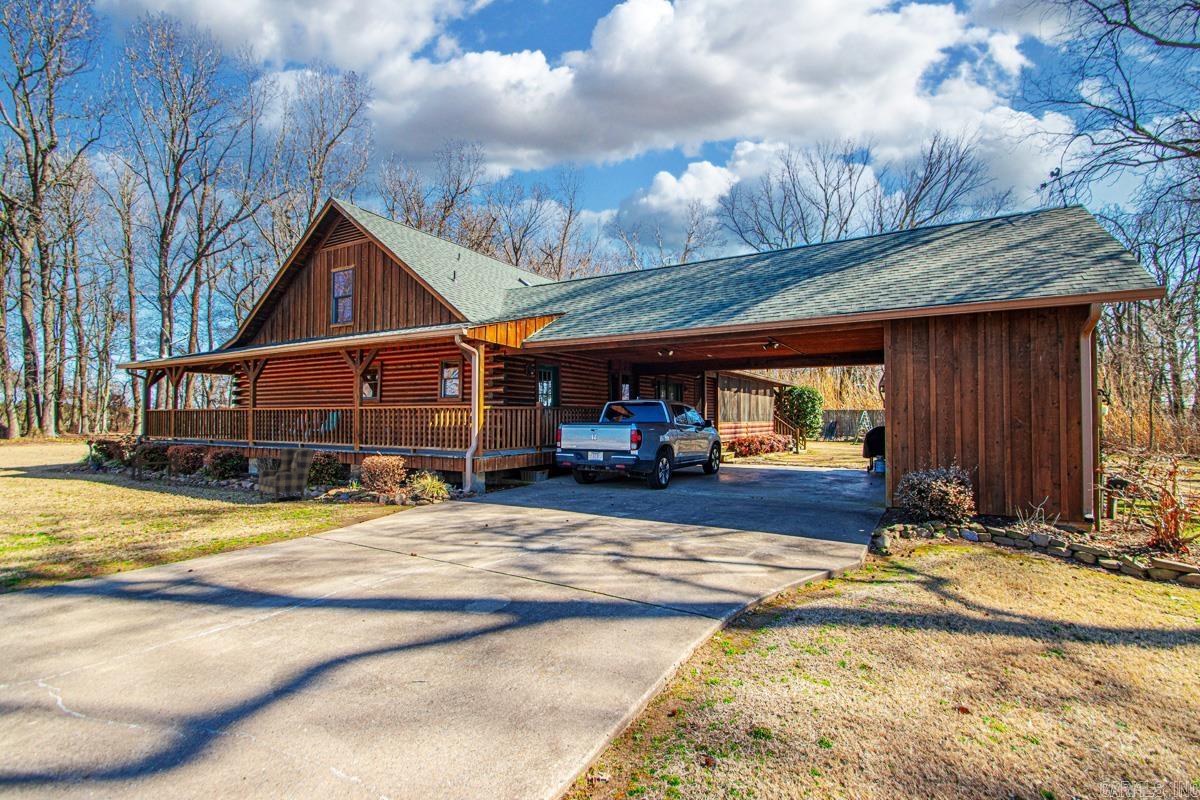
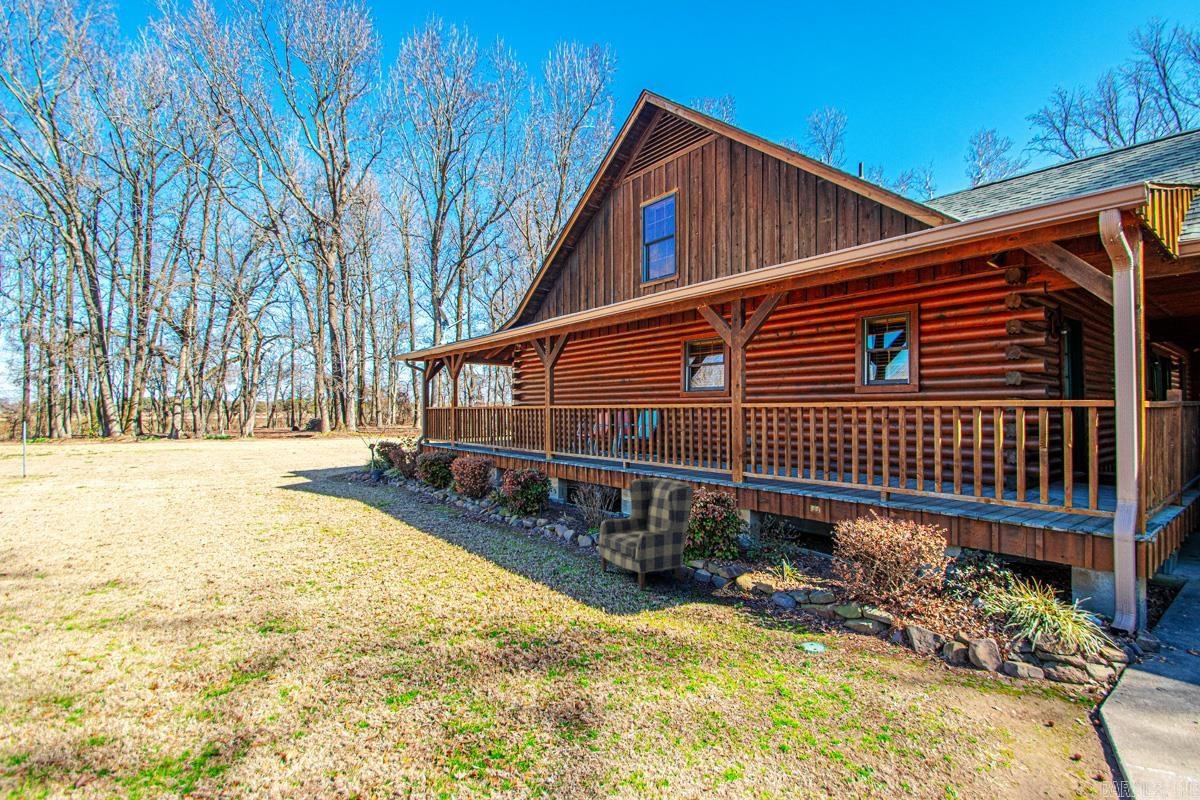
bench: present [131,453,179,481] -> none [410,466,463,505]

